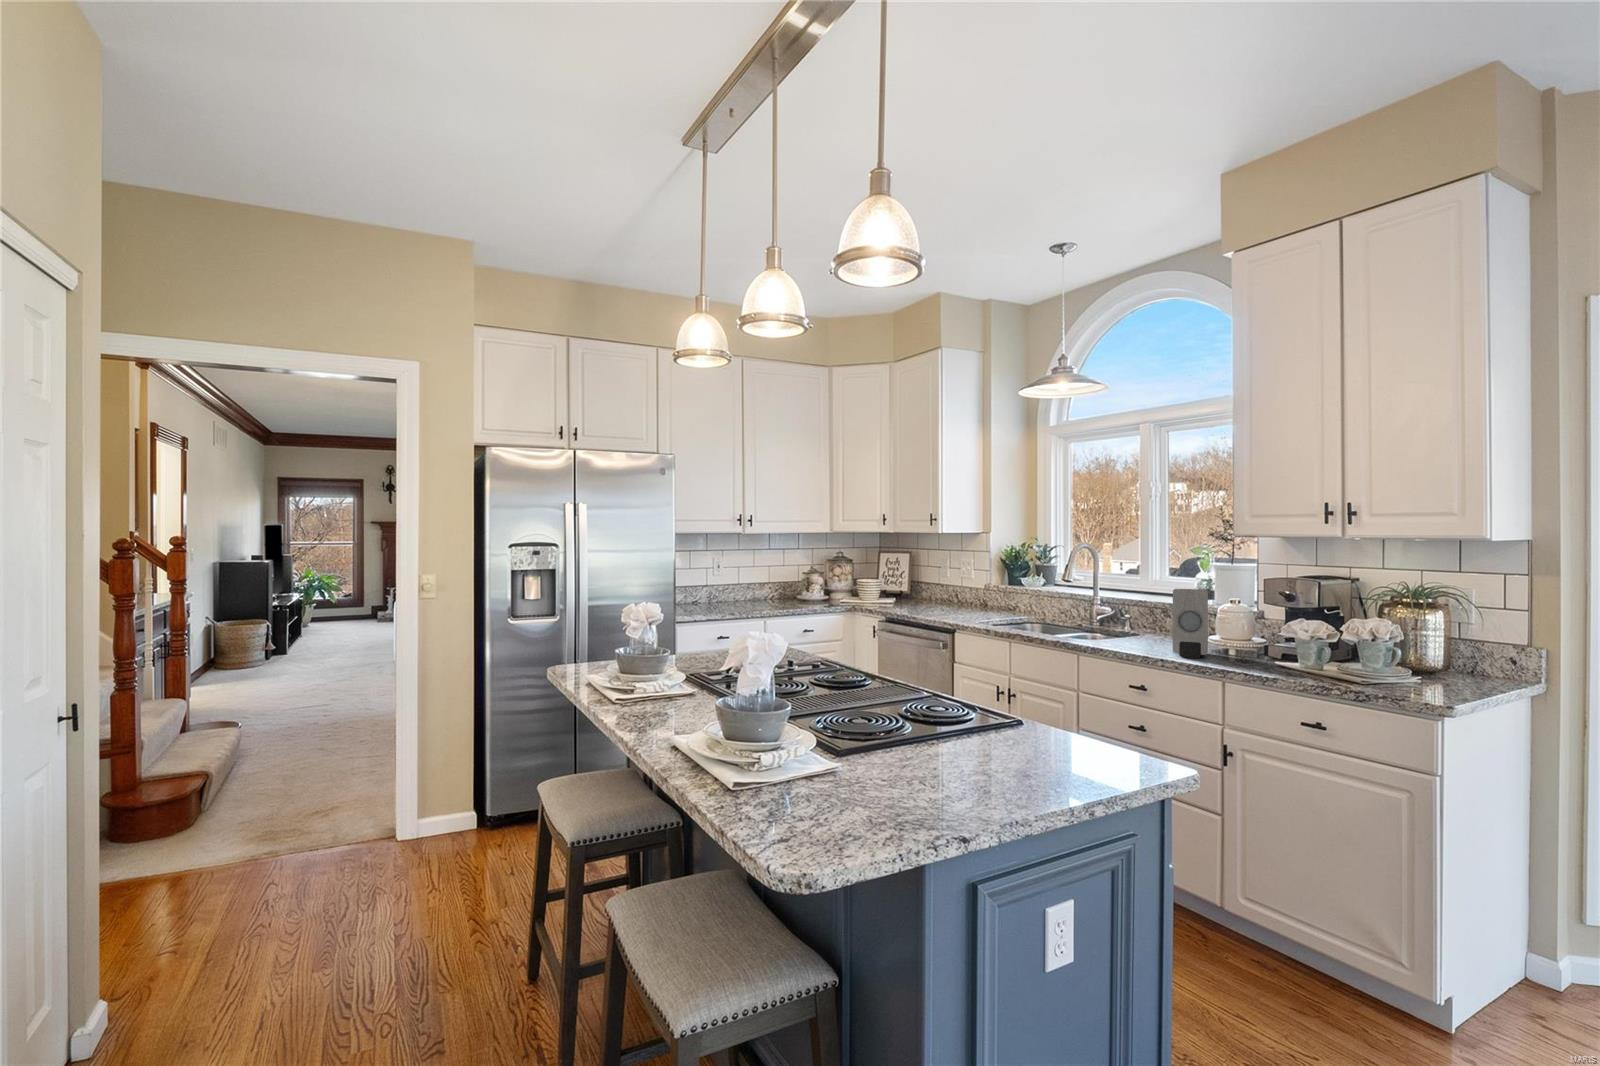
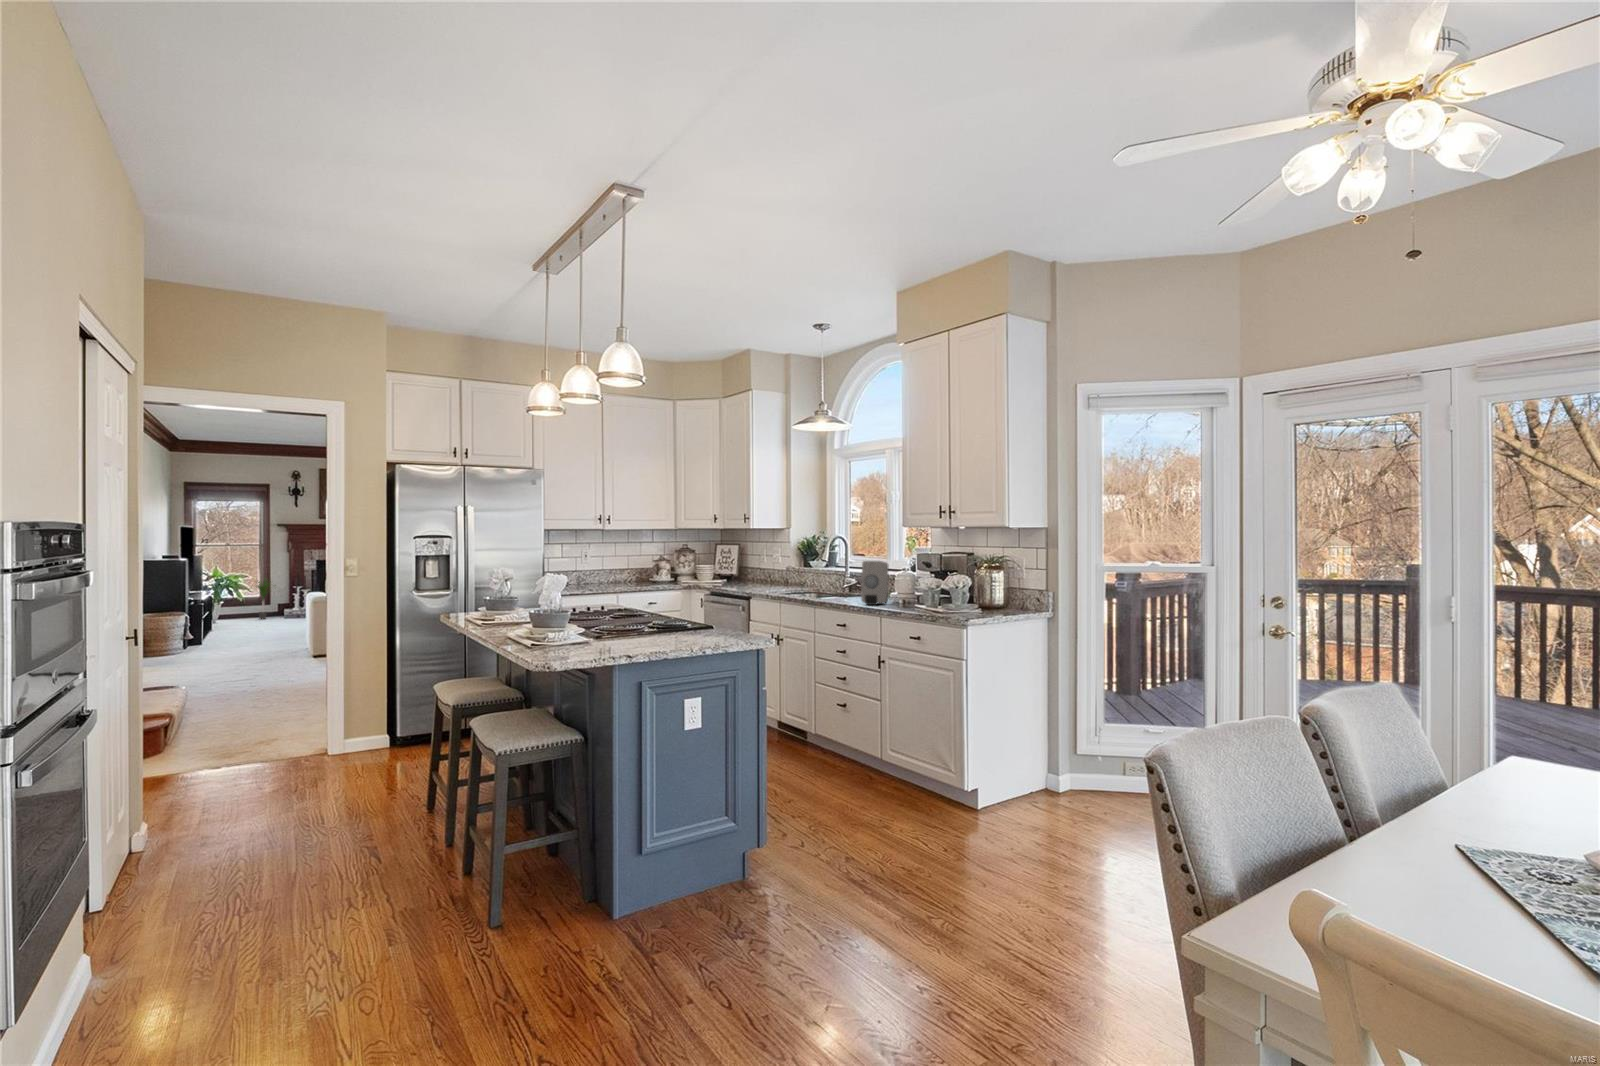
potted plant: none [339,574,374,621] -> present [256,580,270,619]

